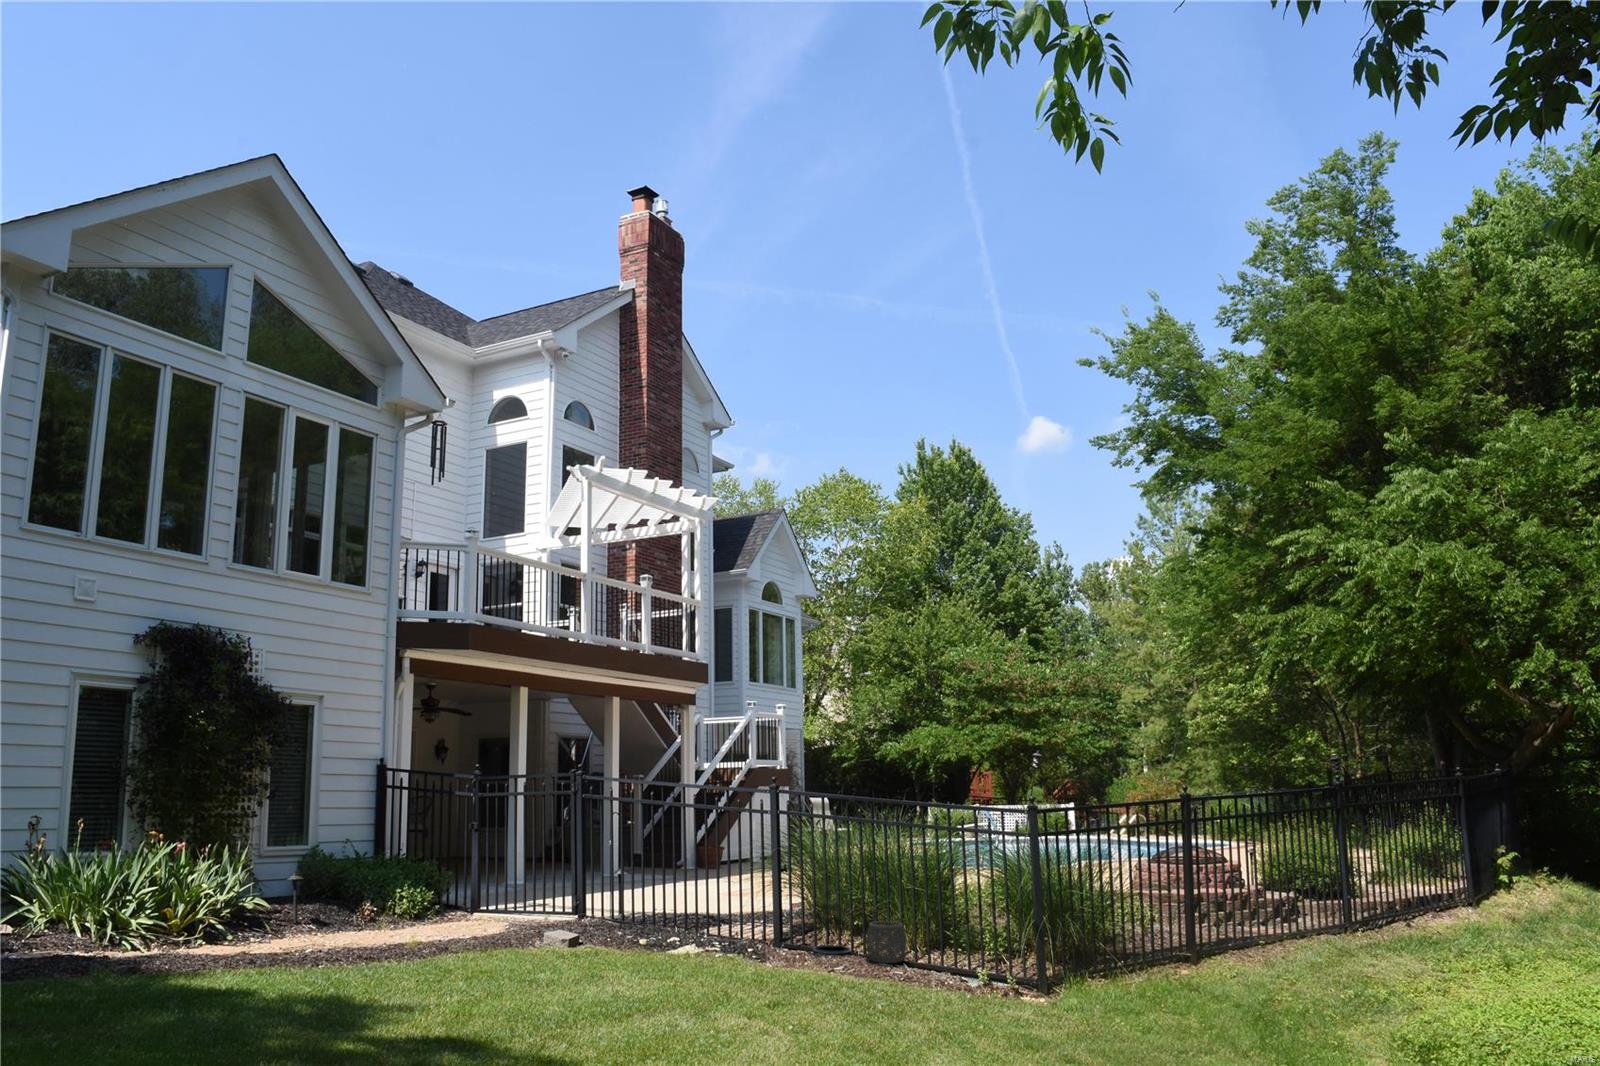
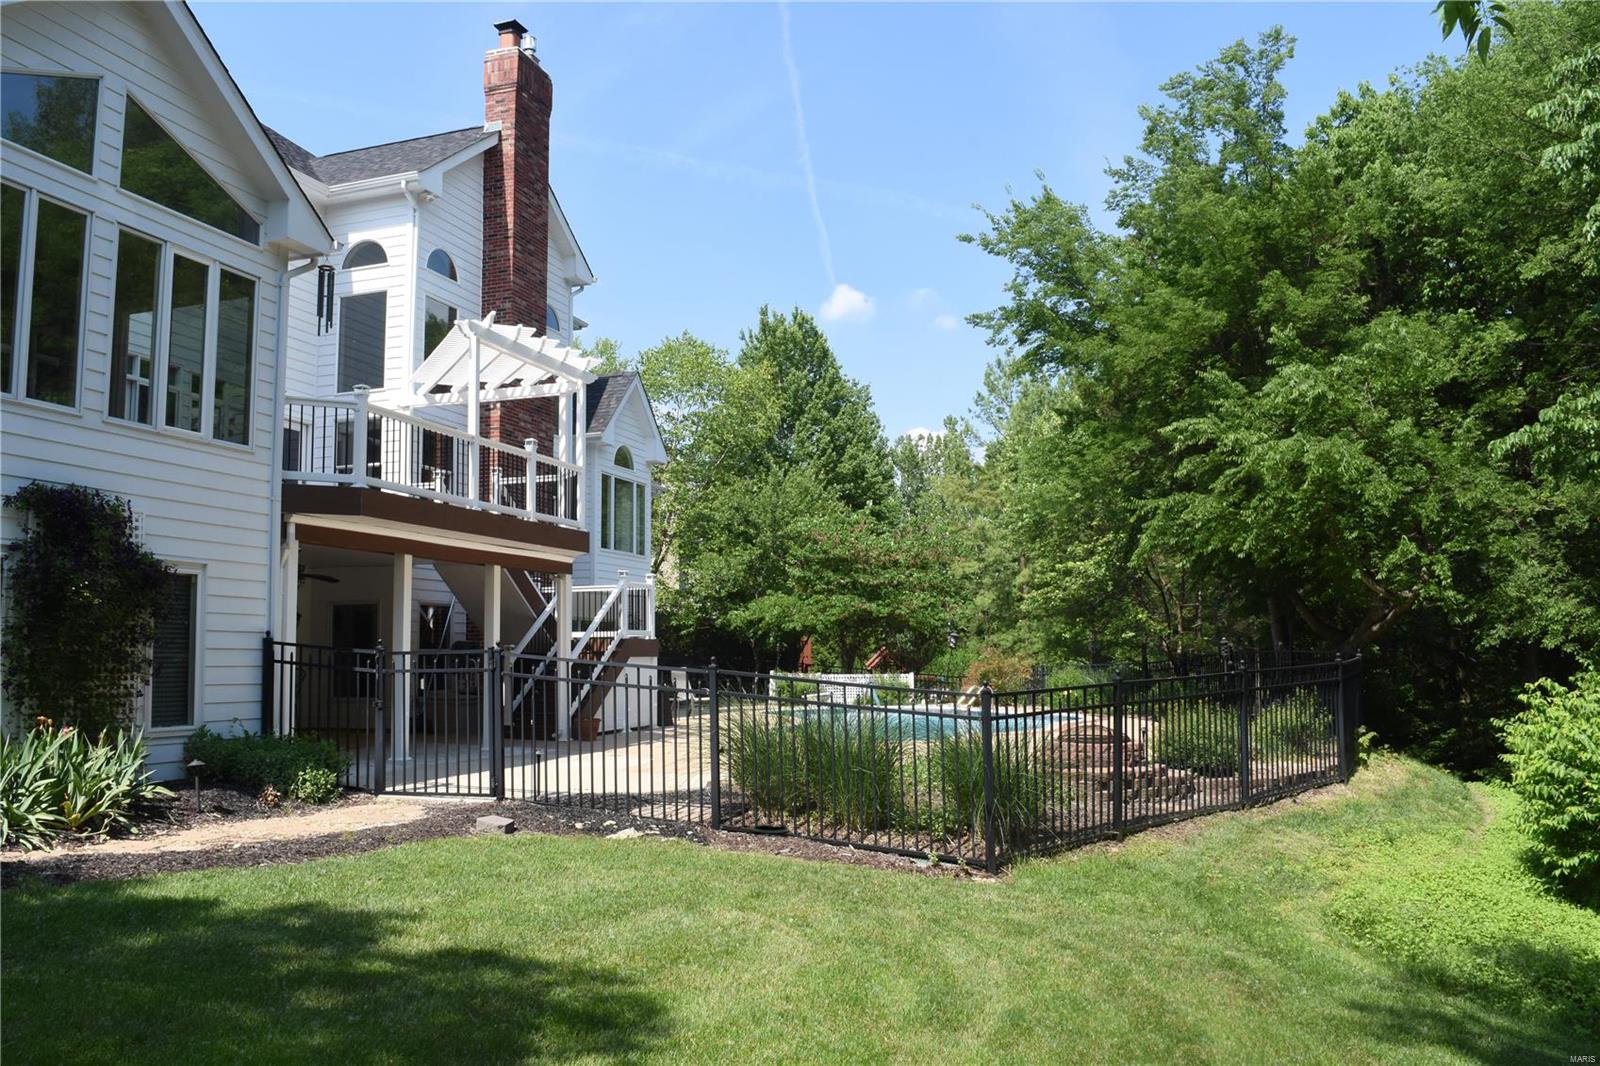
woven basket: present [866,921,907,963] -> none [808,801,849,842]

